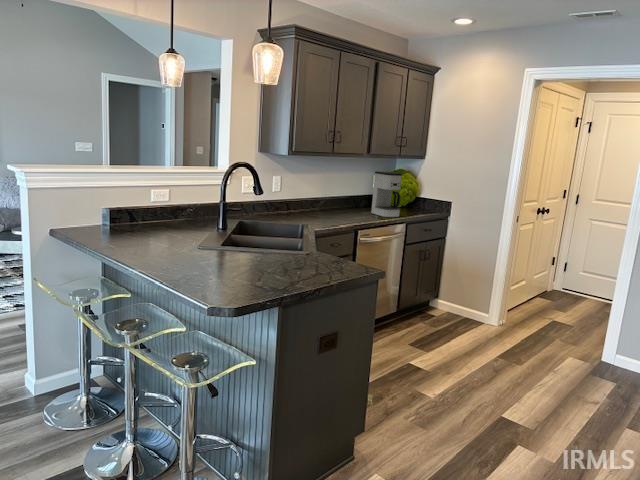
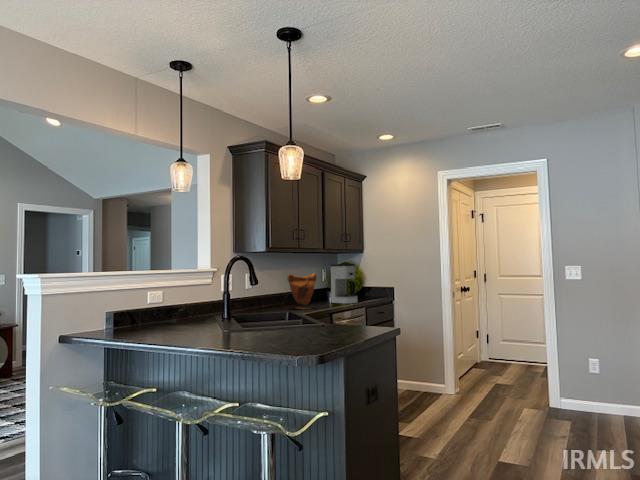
vase: none [315,181,350,221] -> present [287,274,316,309]

